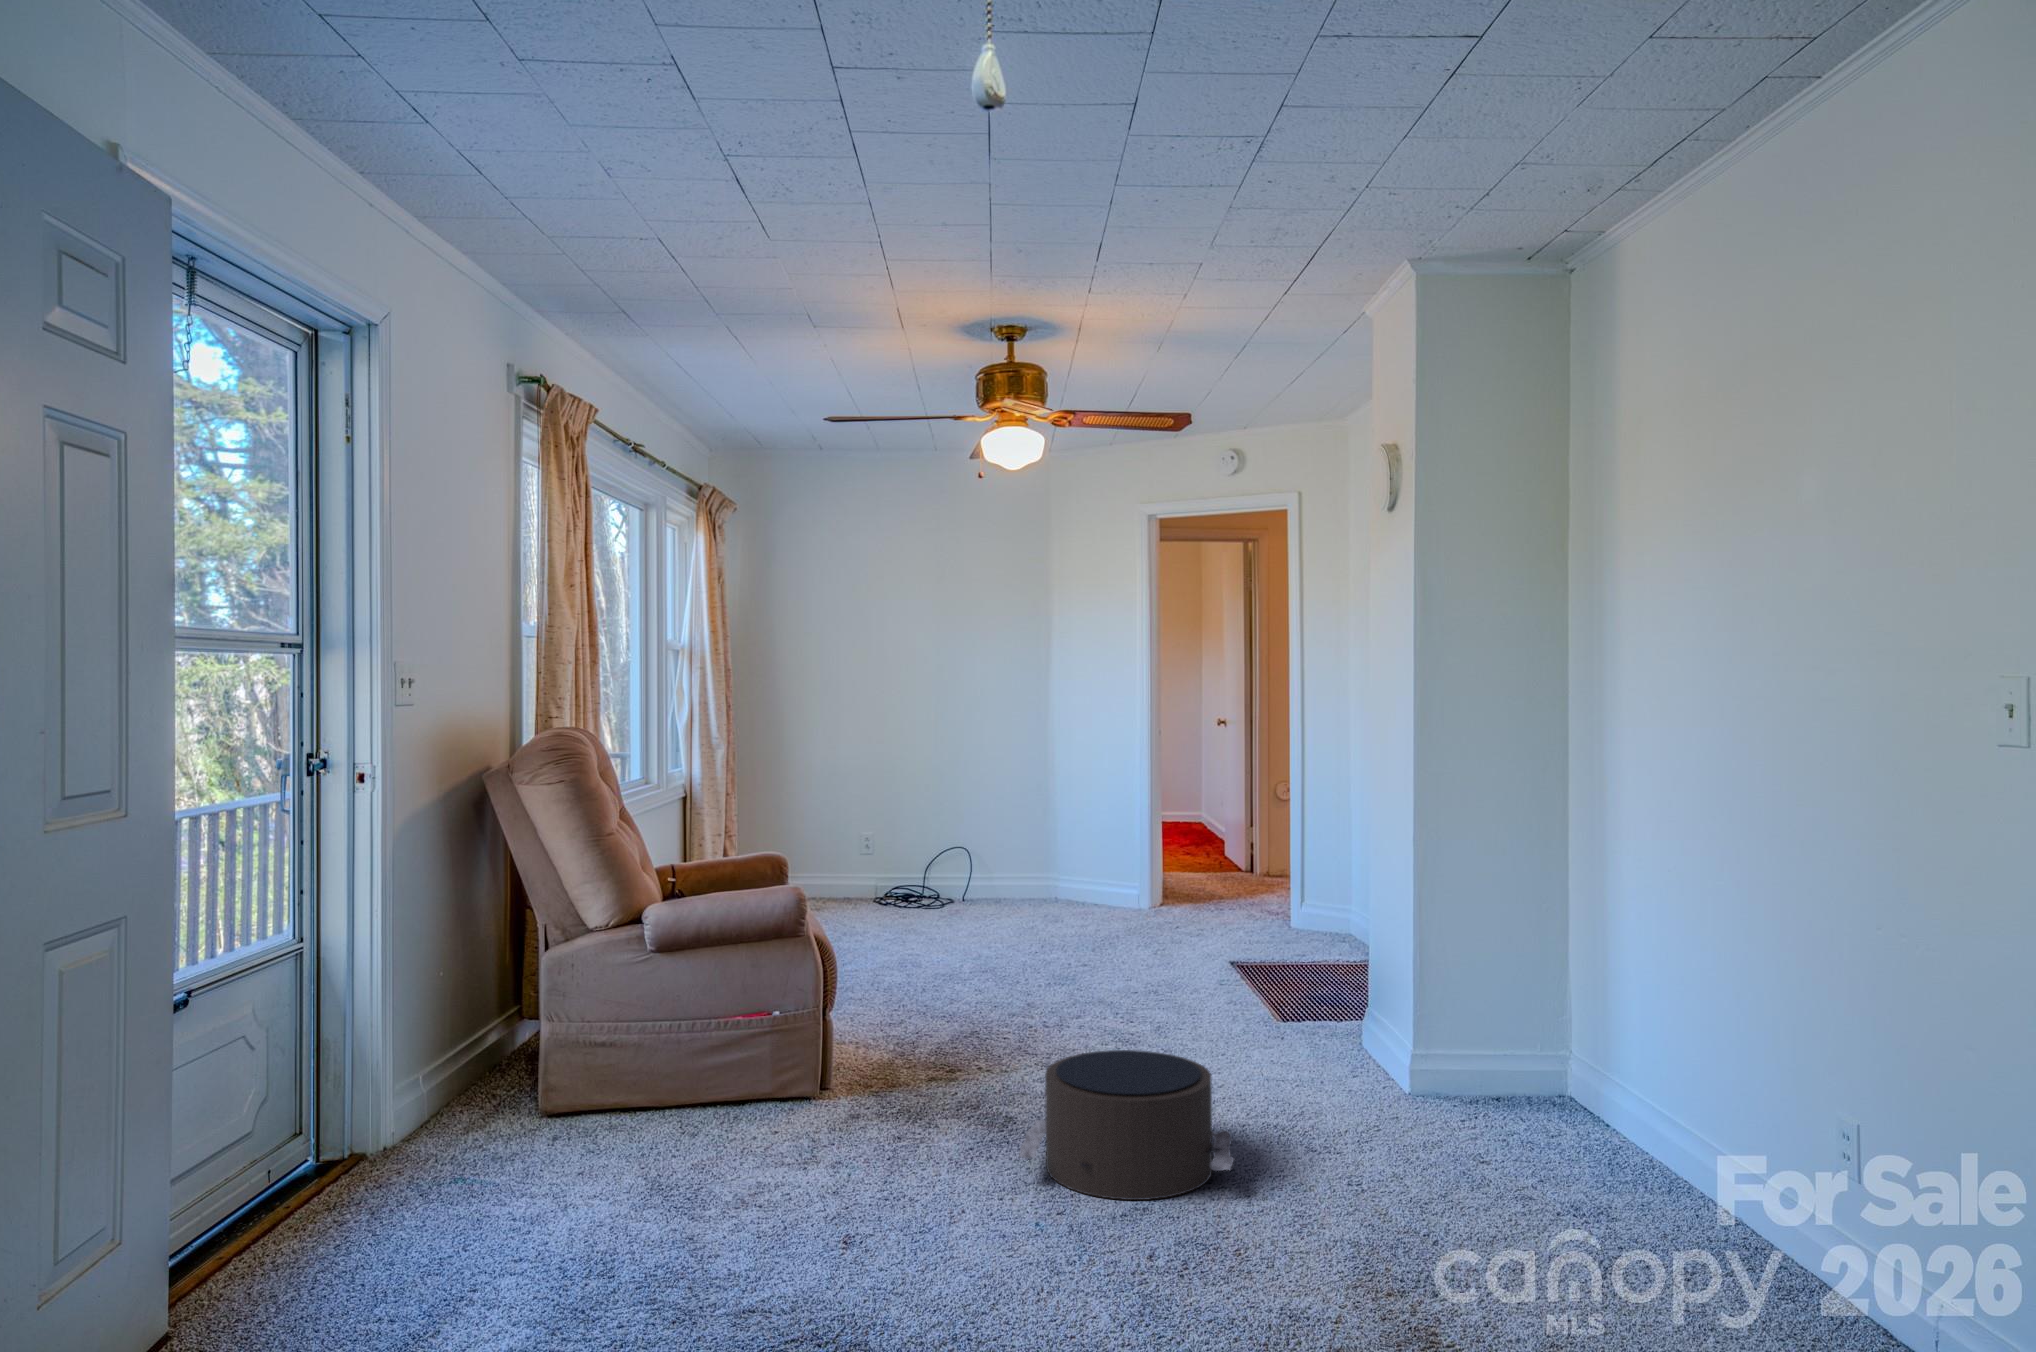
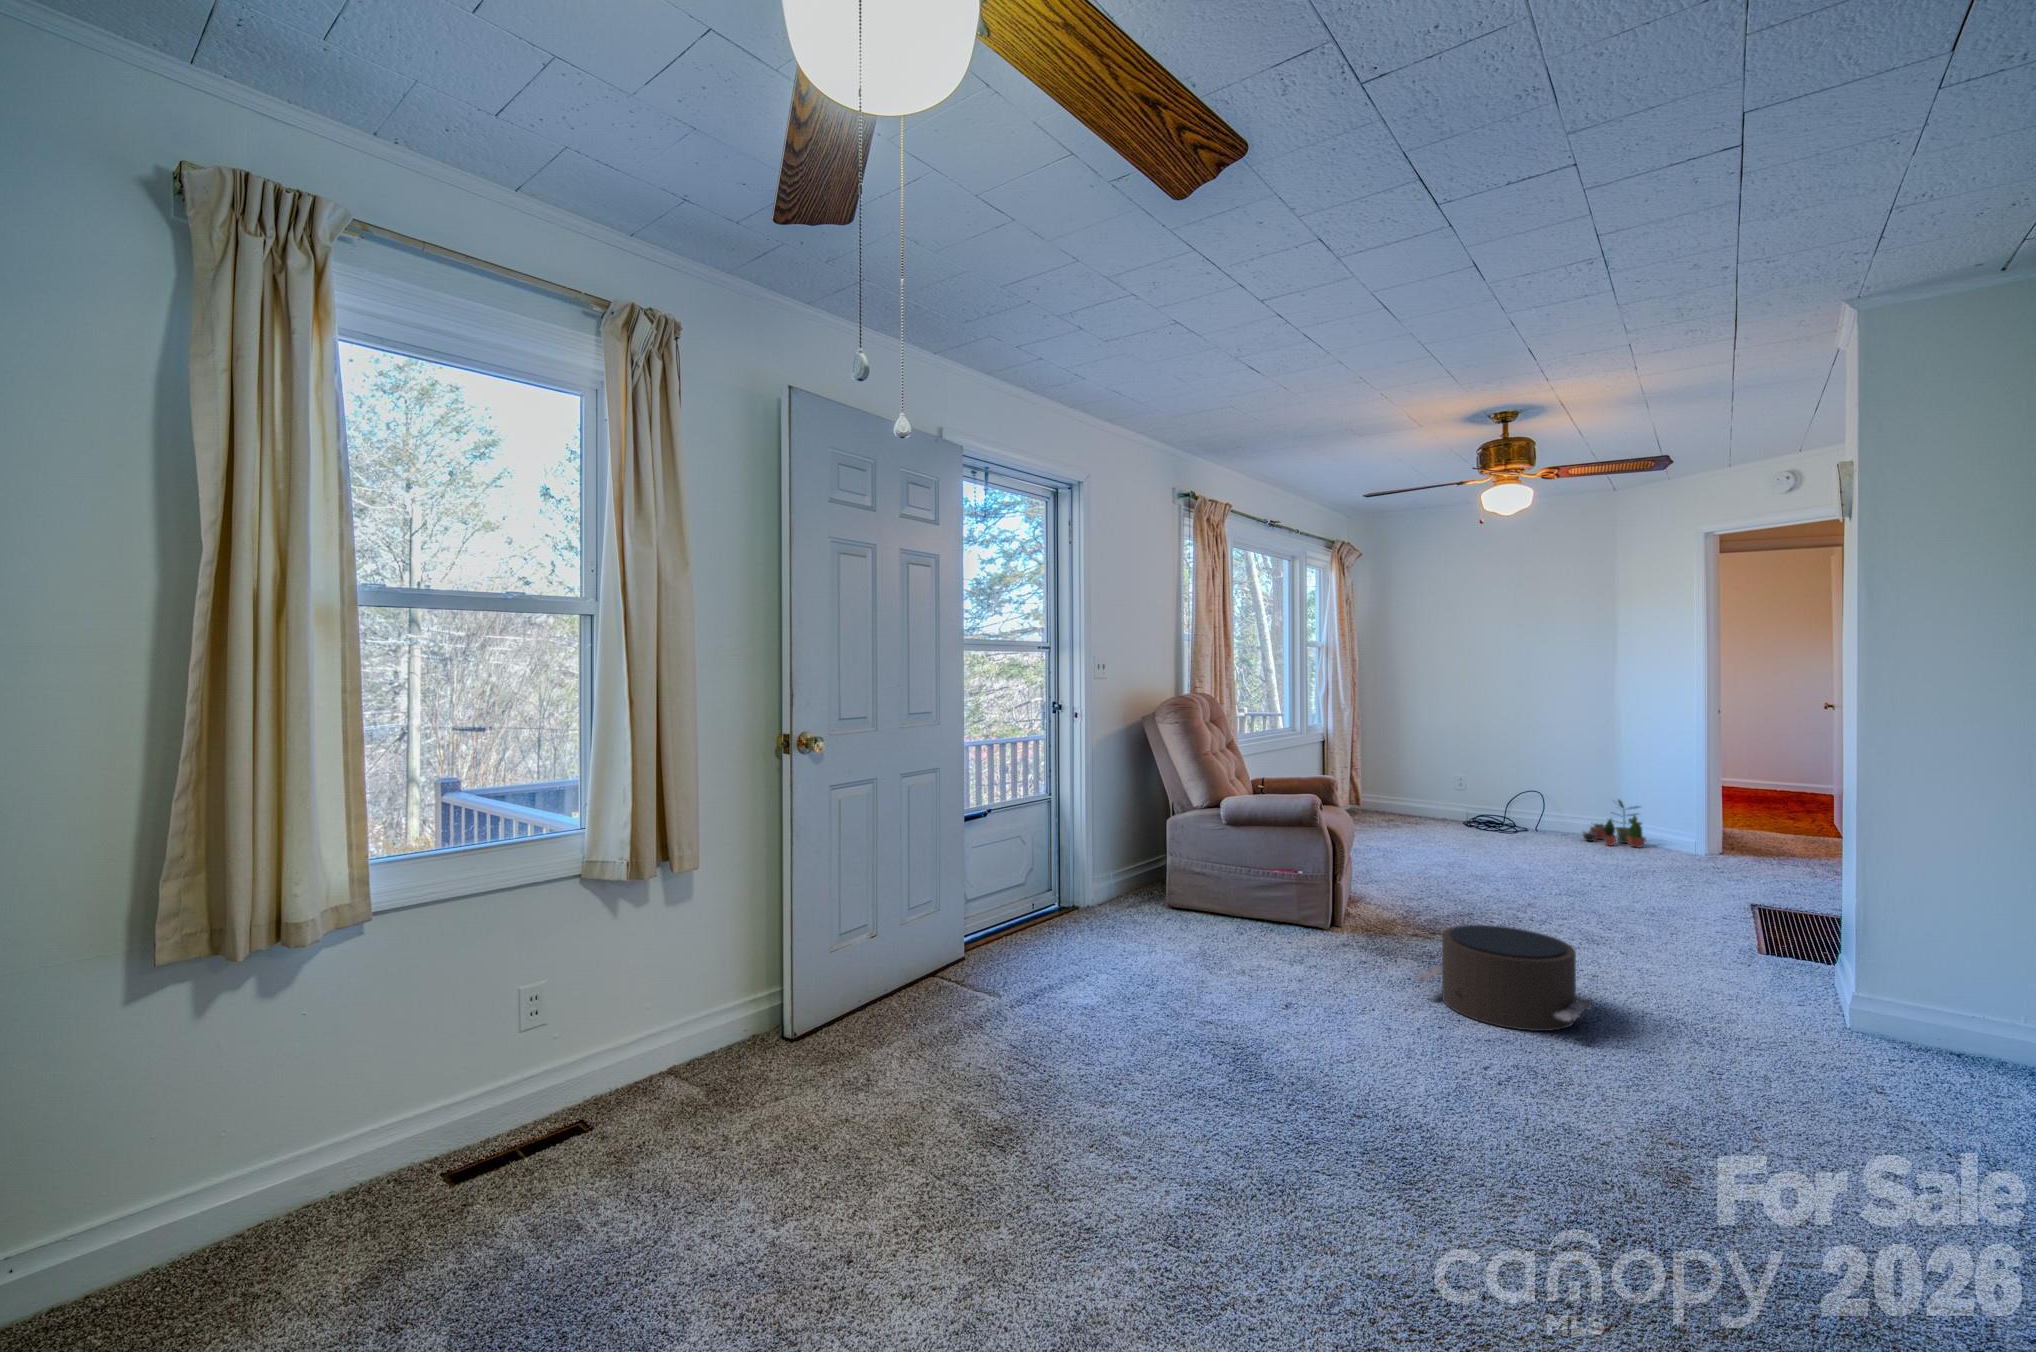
potted plant: none [1021,848,1090,909] -> present [1583,800,1646,847]

